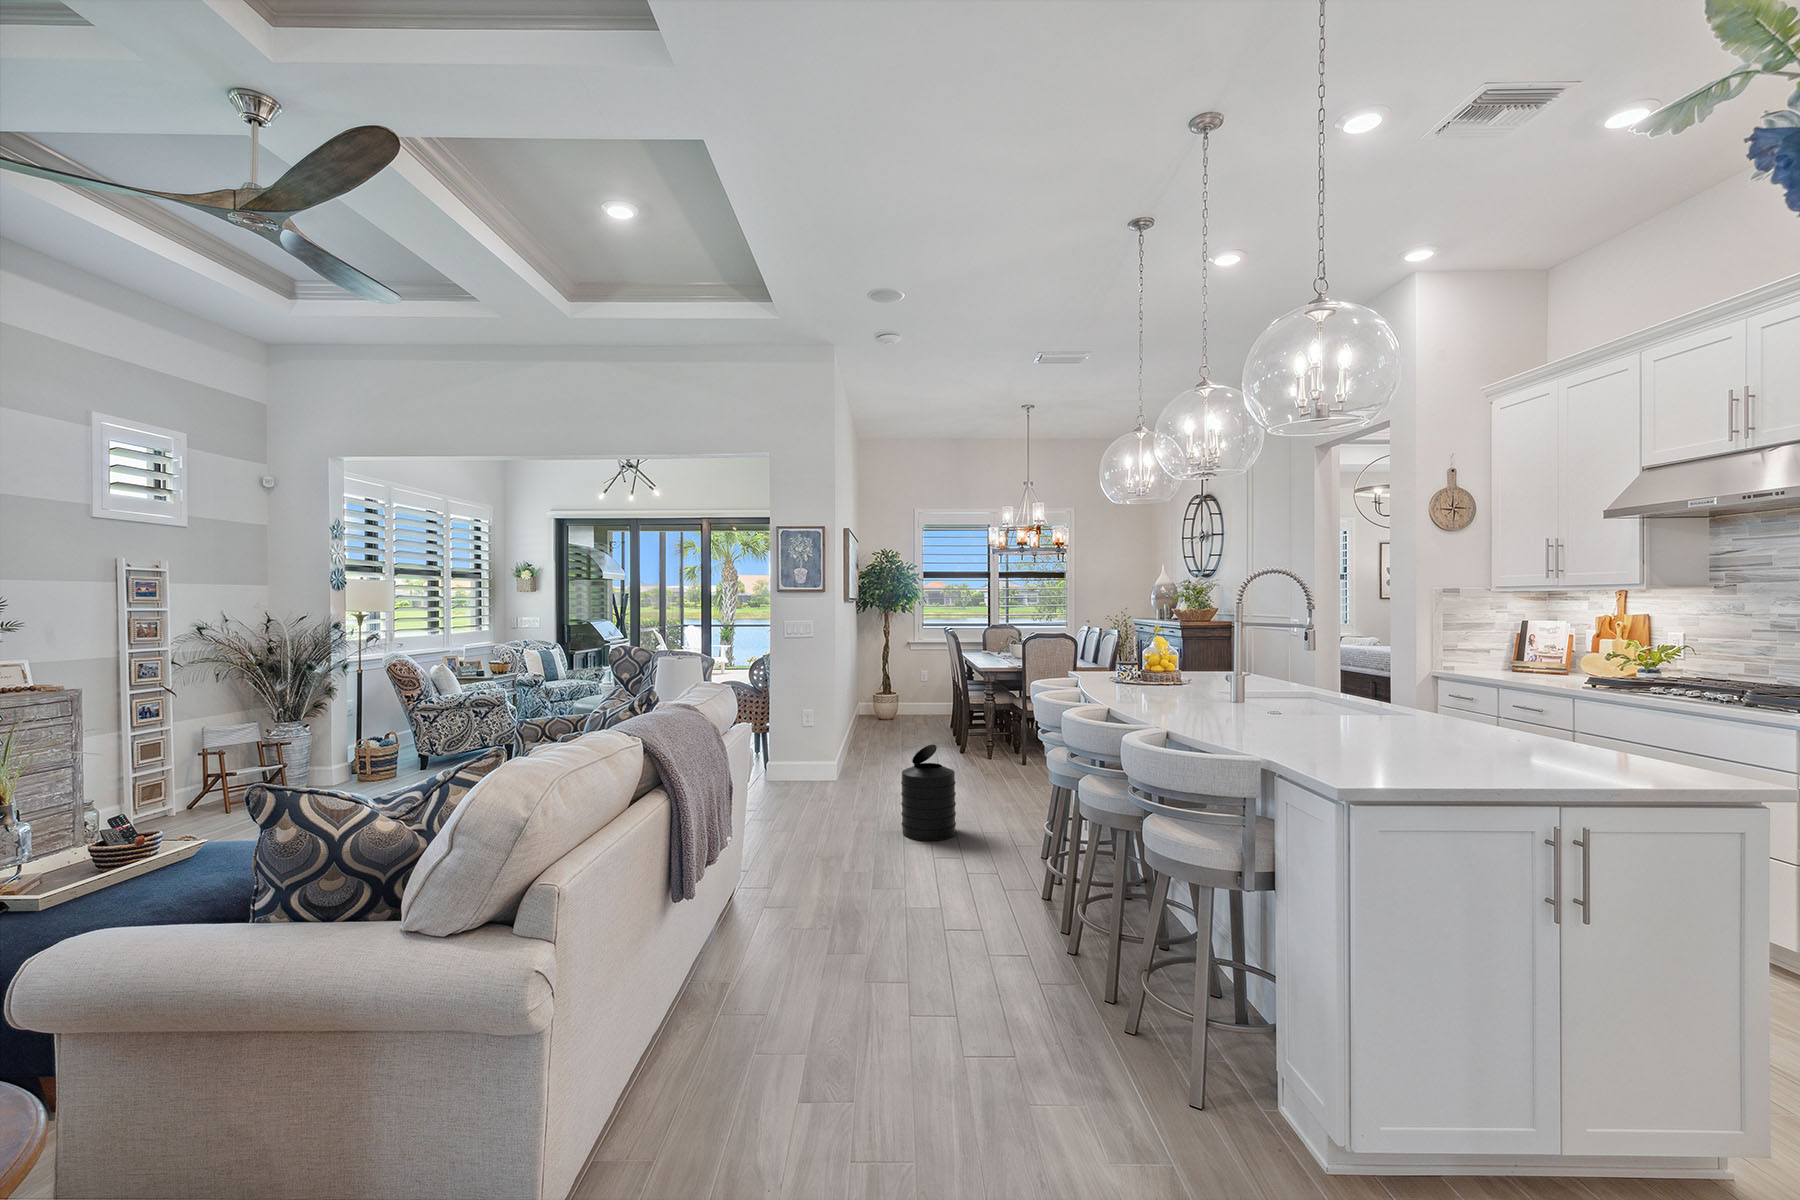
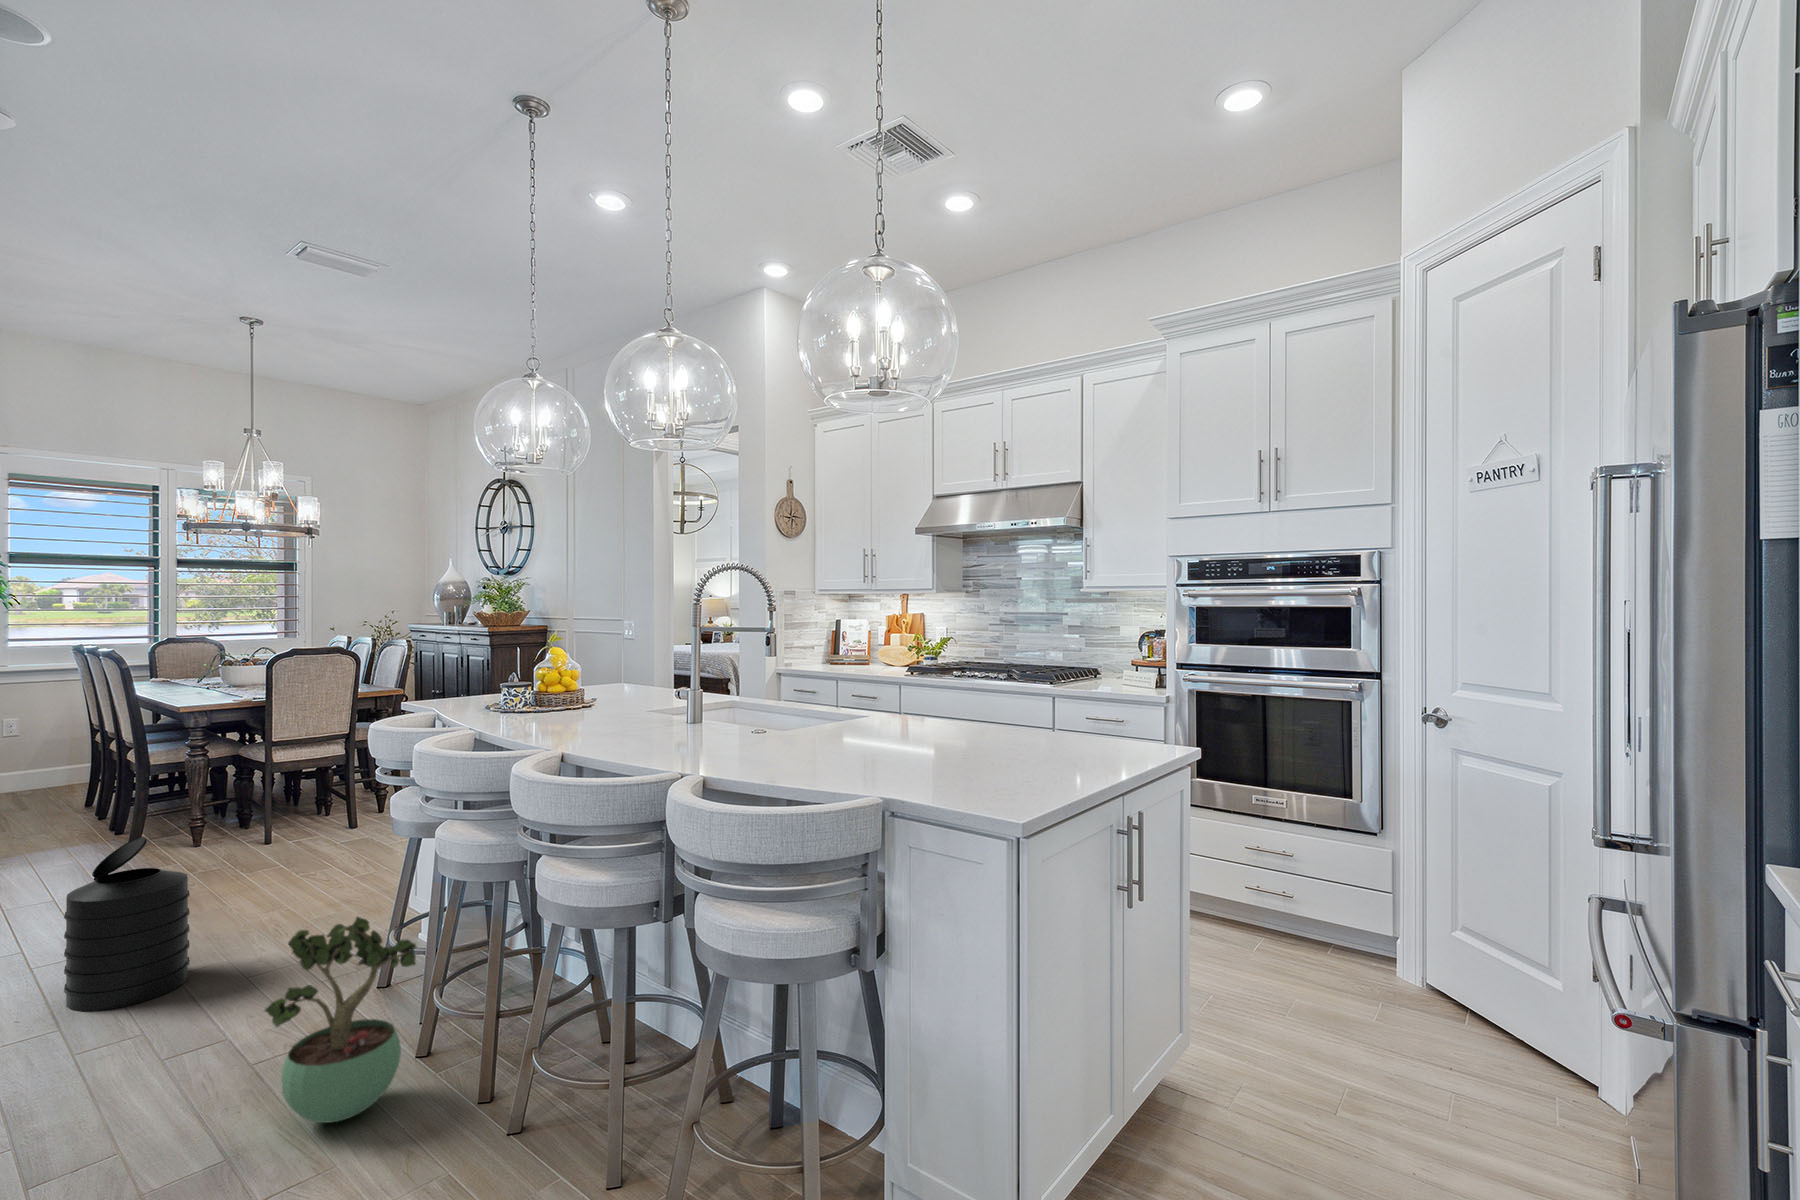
potted plant: none [951,808,1028,935] -> present [265,917,417,1123]

